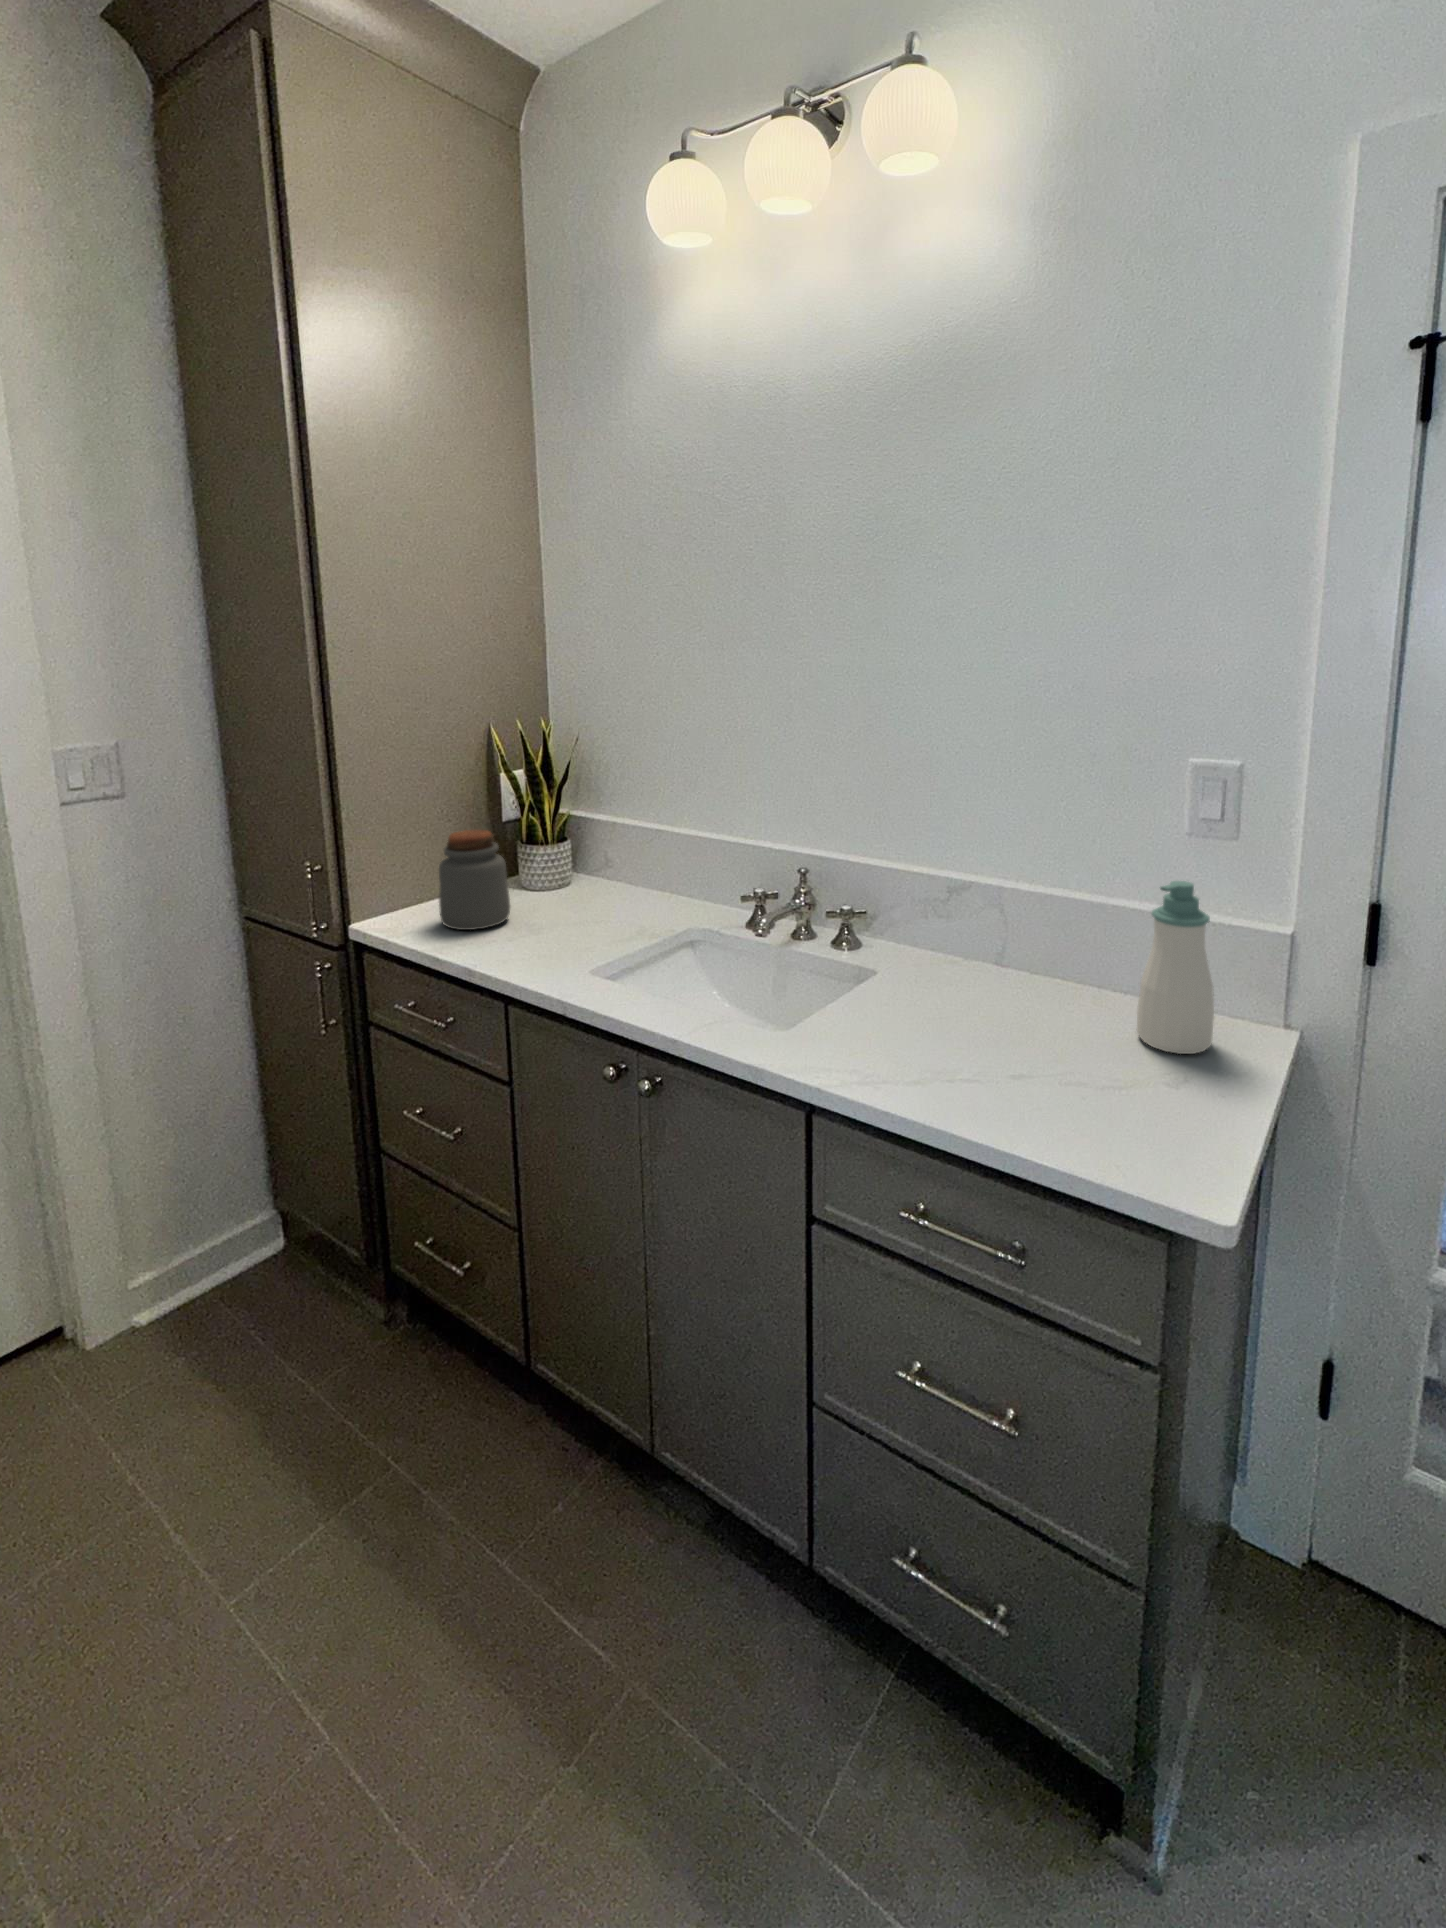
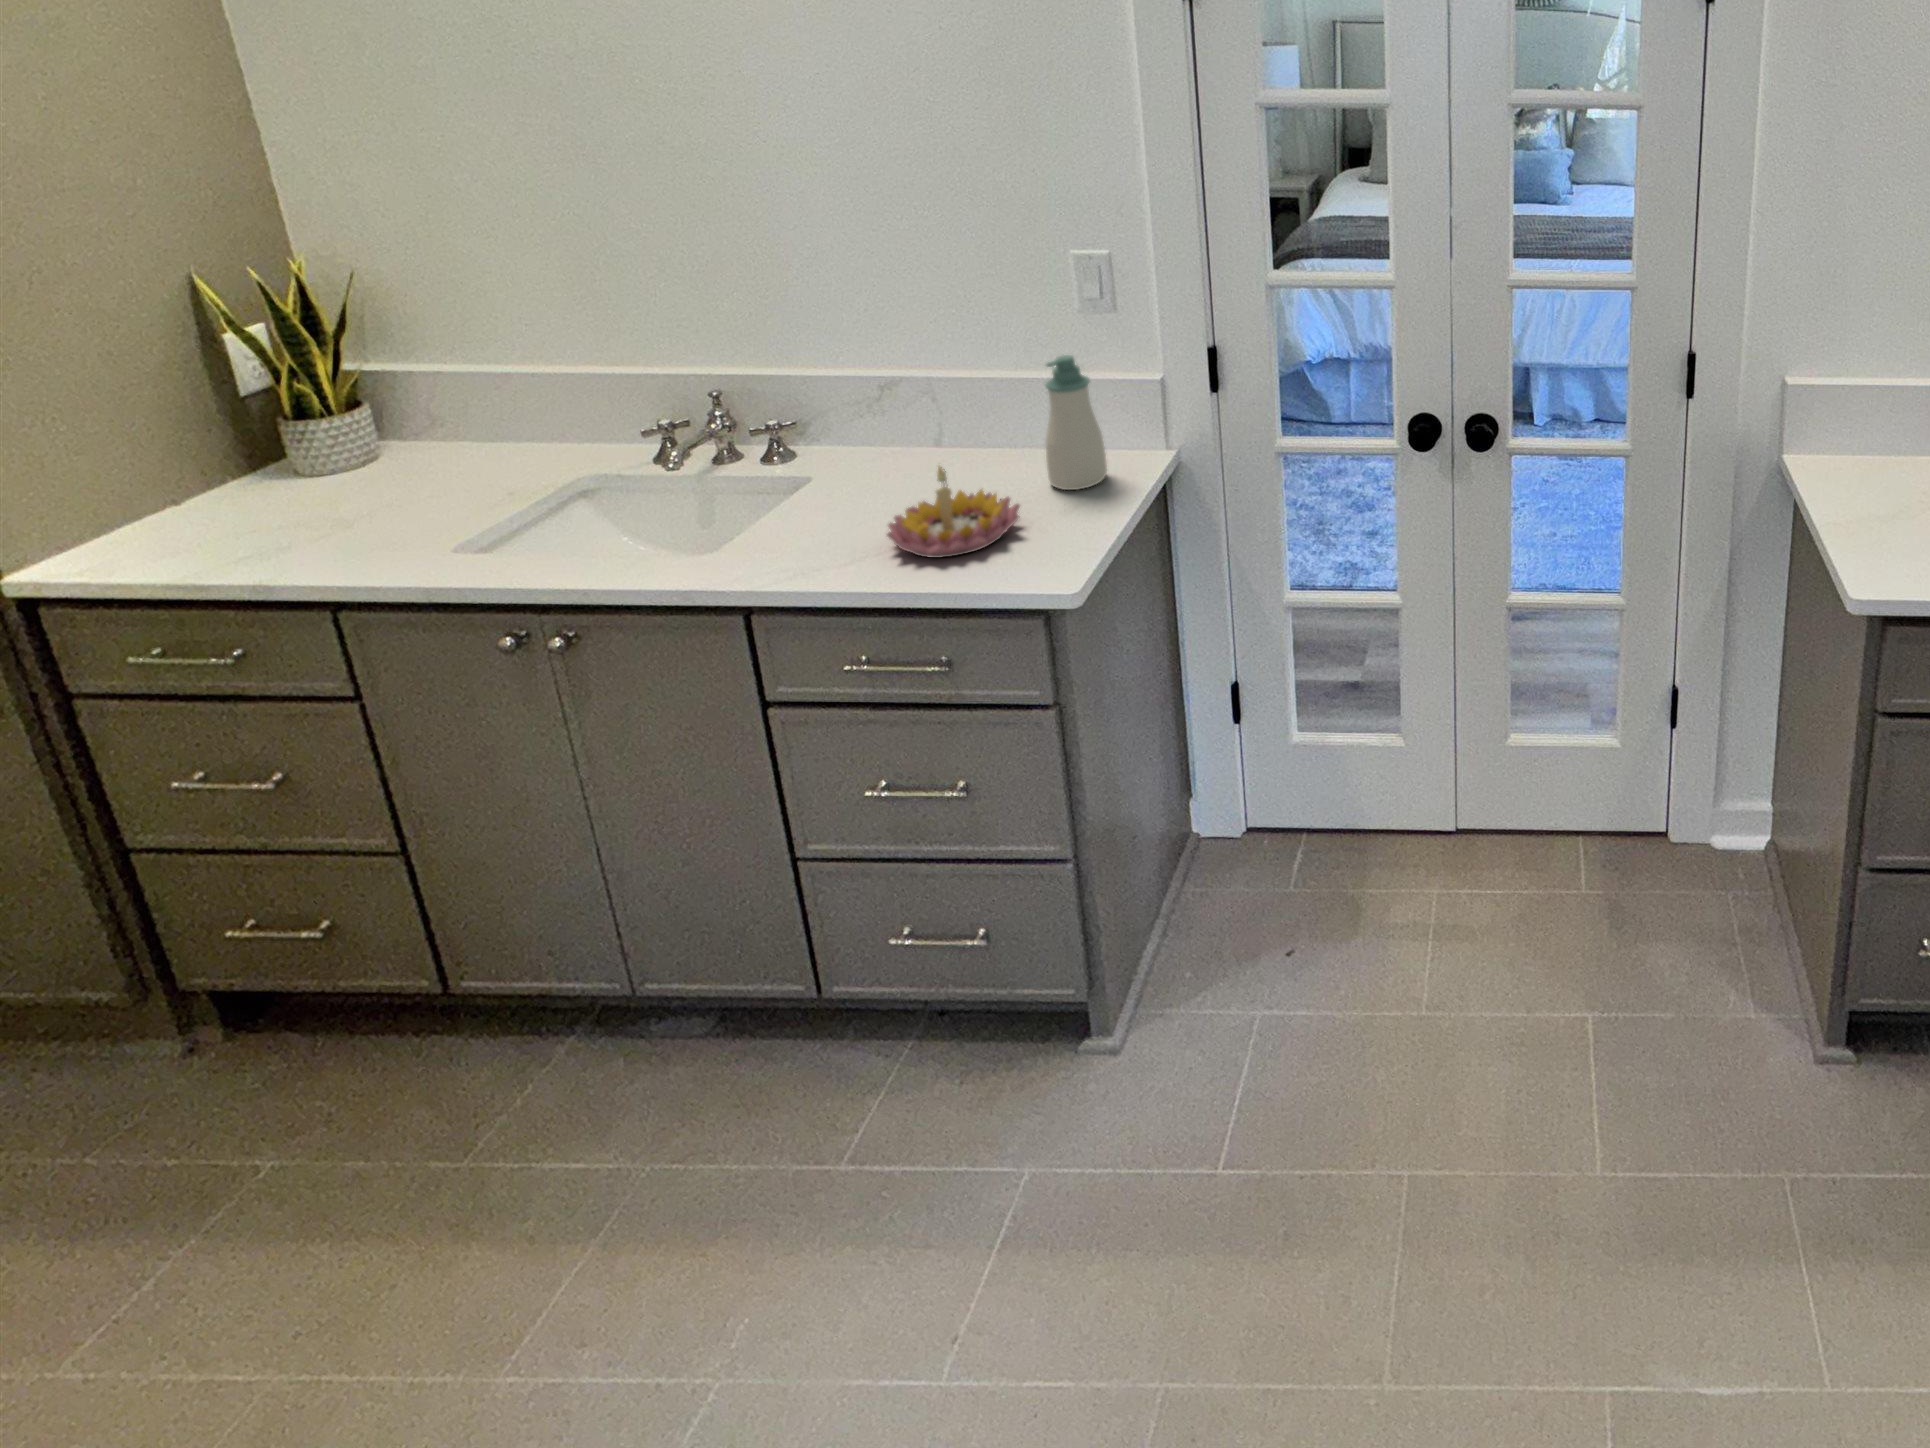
jar: present [439,830,510,930] -> none [163,417,298,547]
candle holder: none [963,984,1125,1109] -> present [887,467,1020,558]

